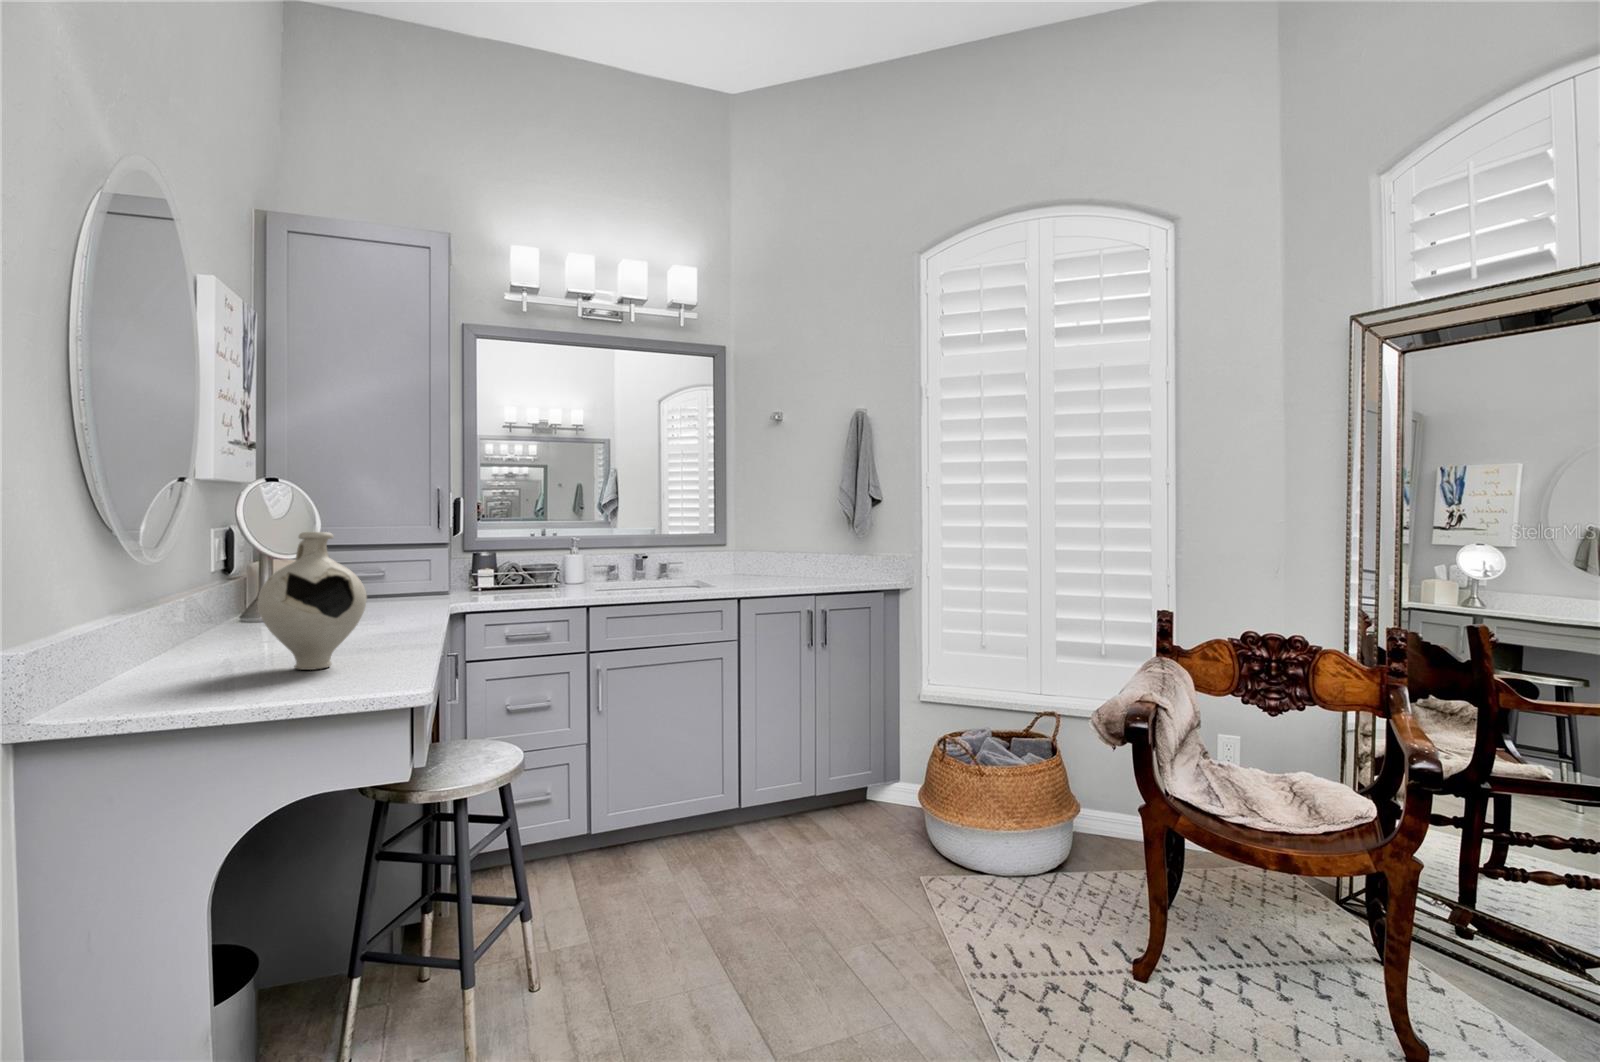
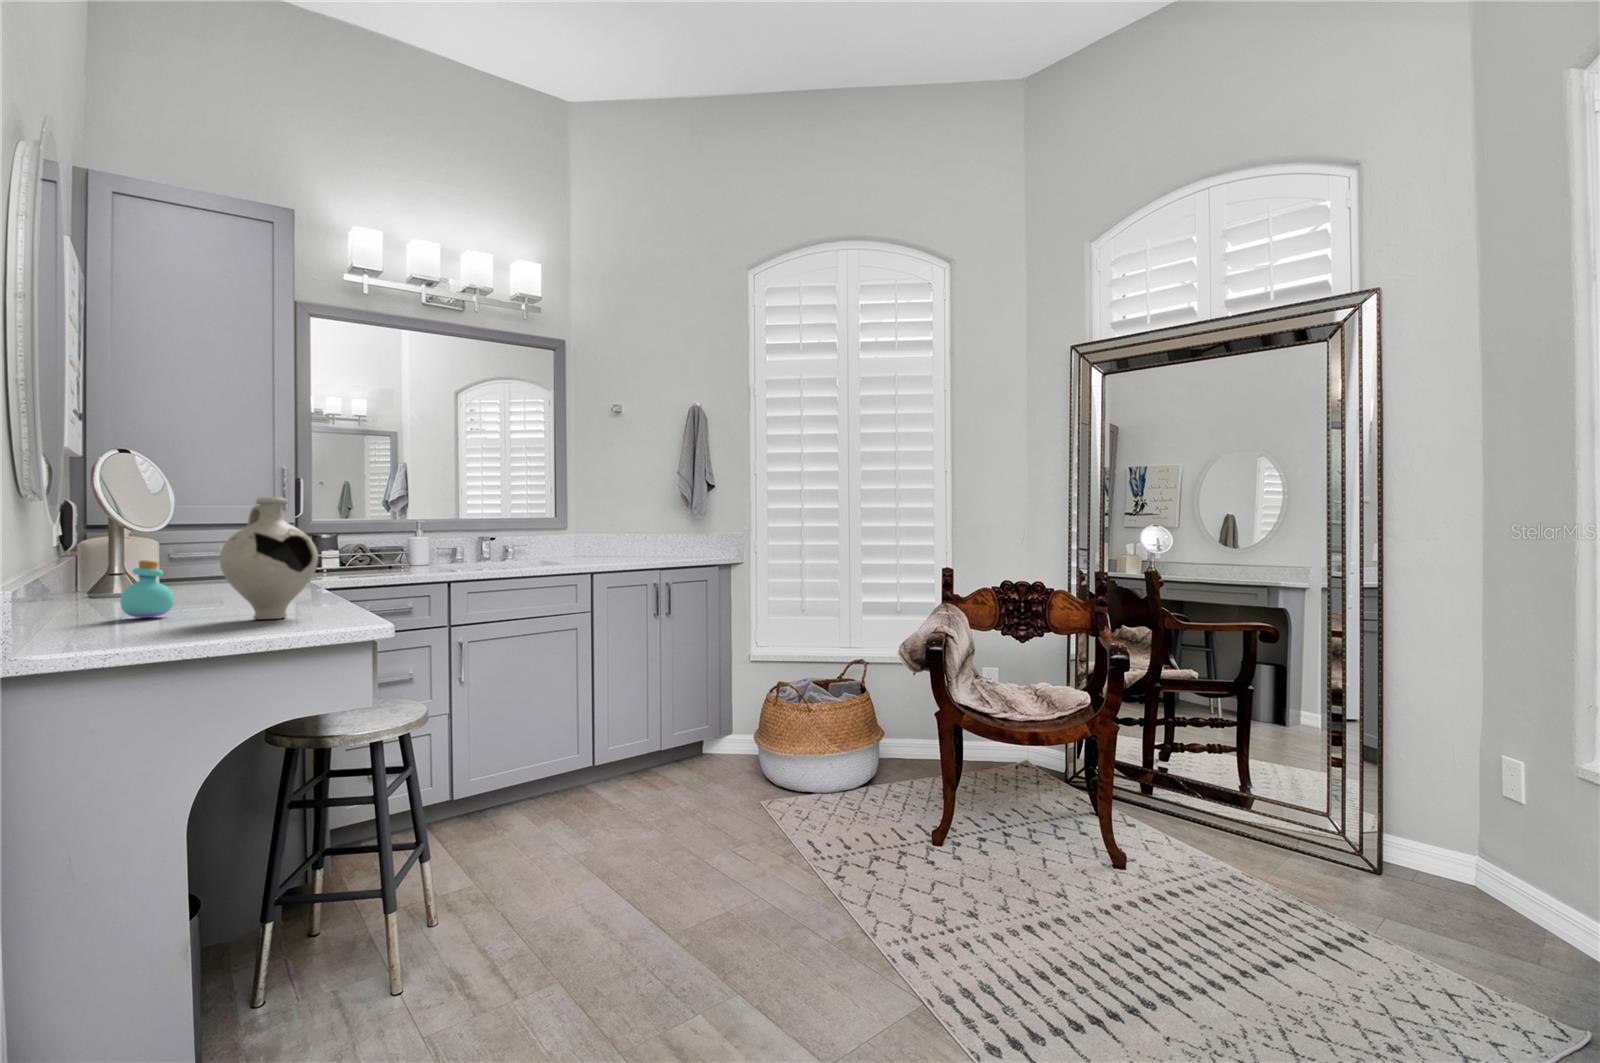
perfume bottle: none [184,597,241,659] -> present [120,560,174,618]

